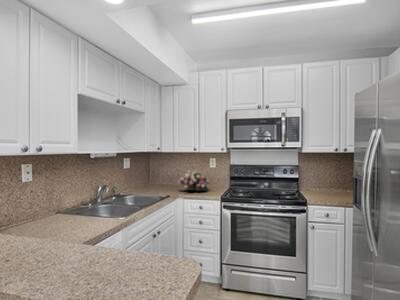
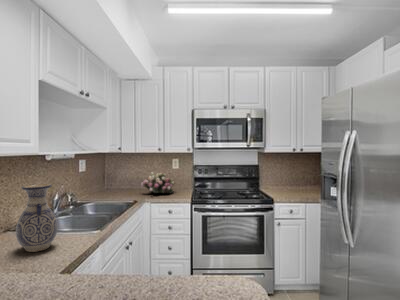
vase: none [61,177,91,229] -> present [16,184,58,252]

